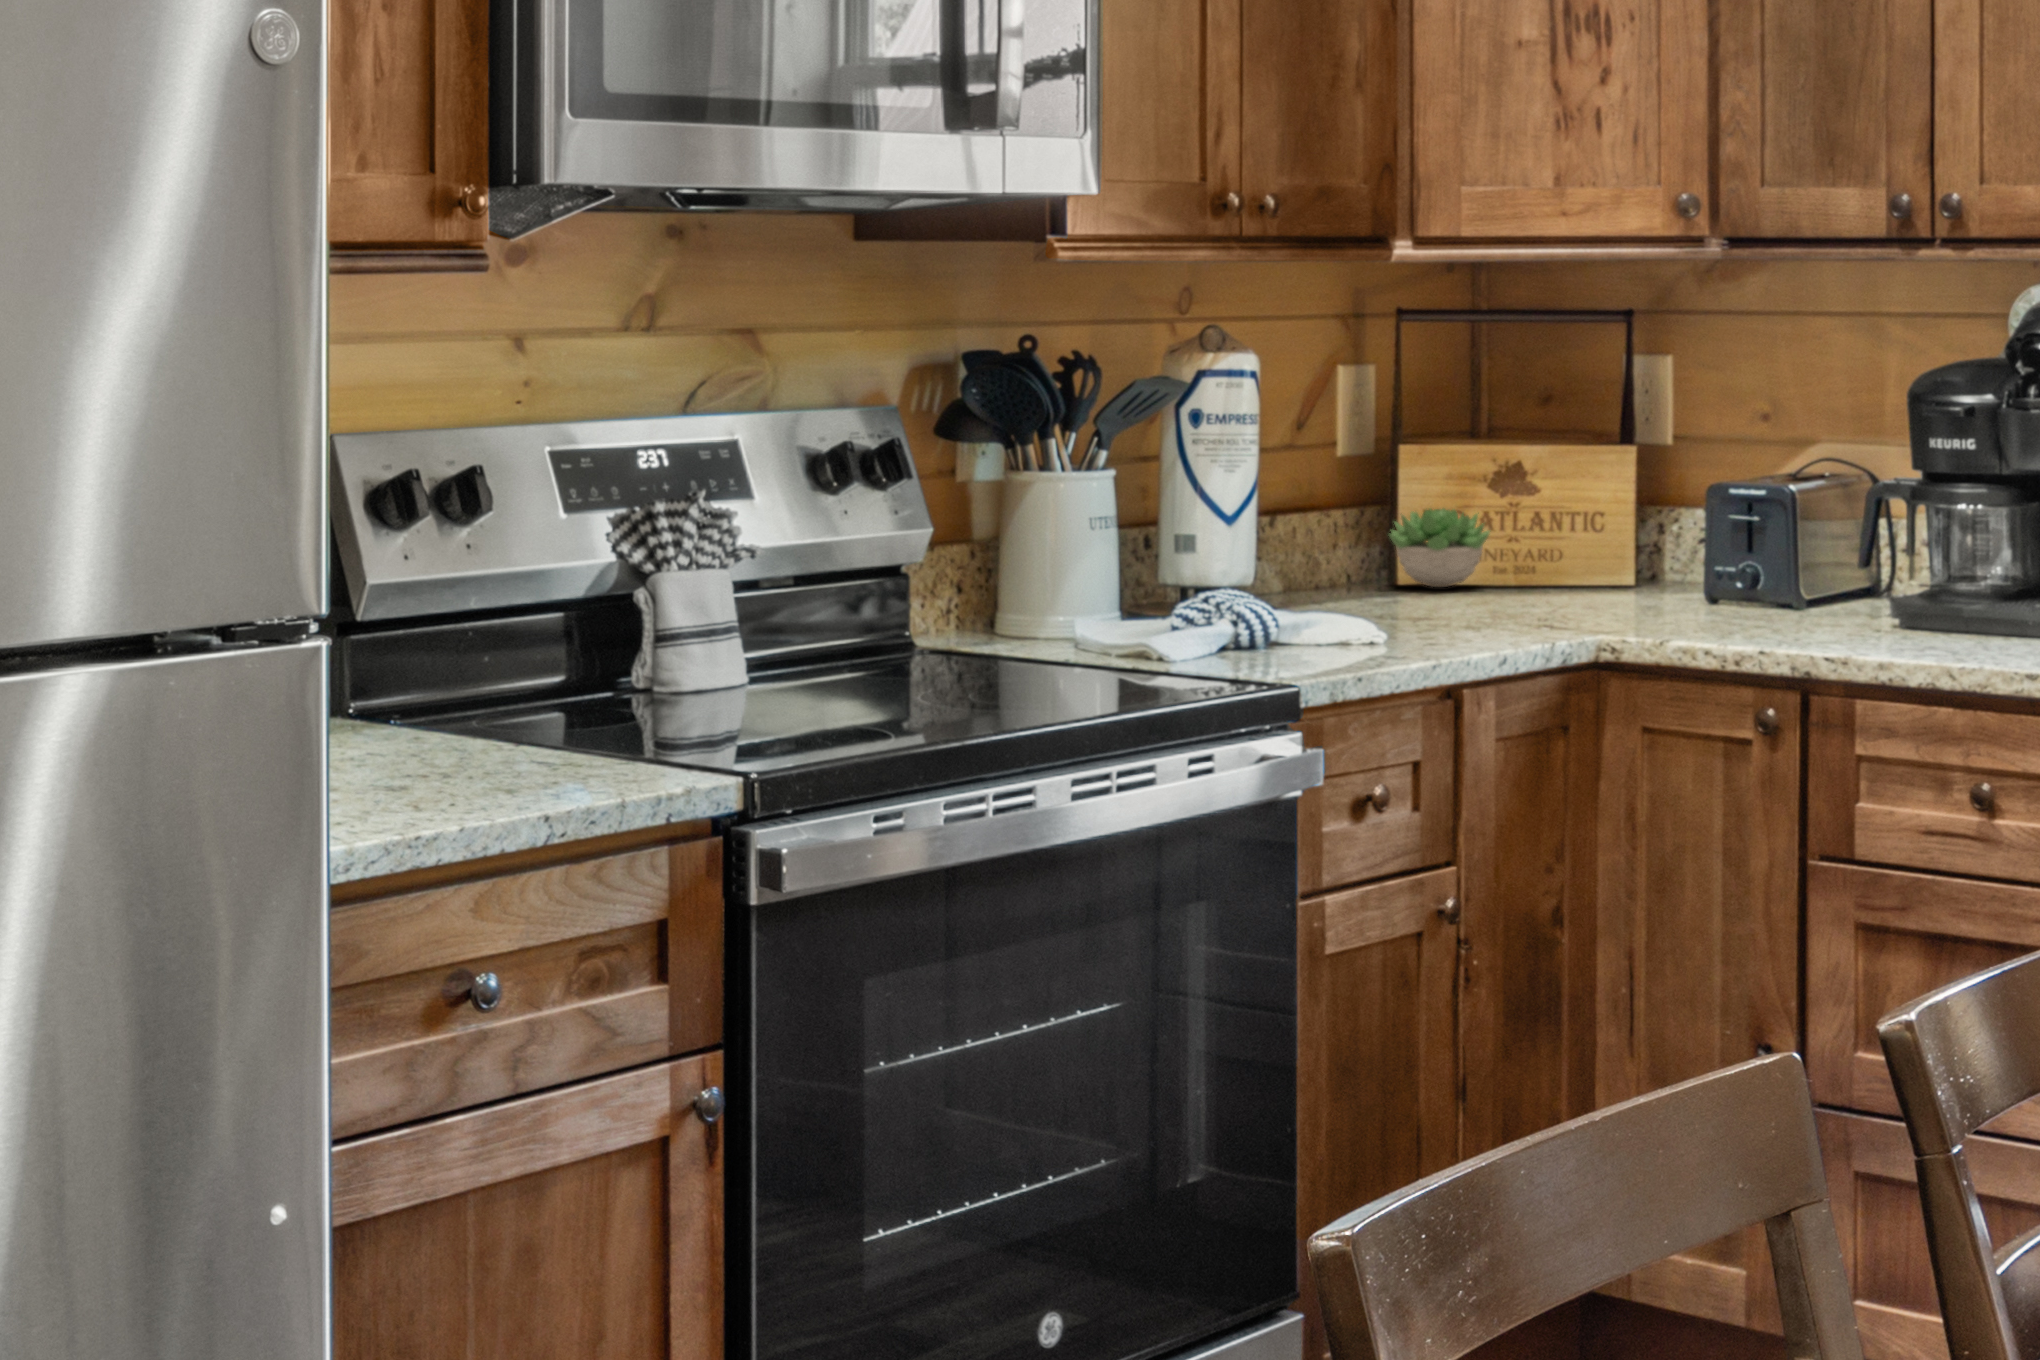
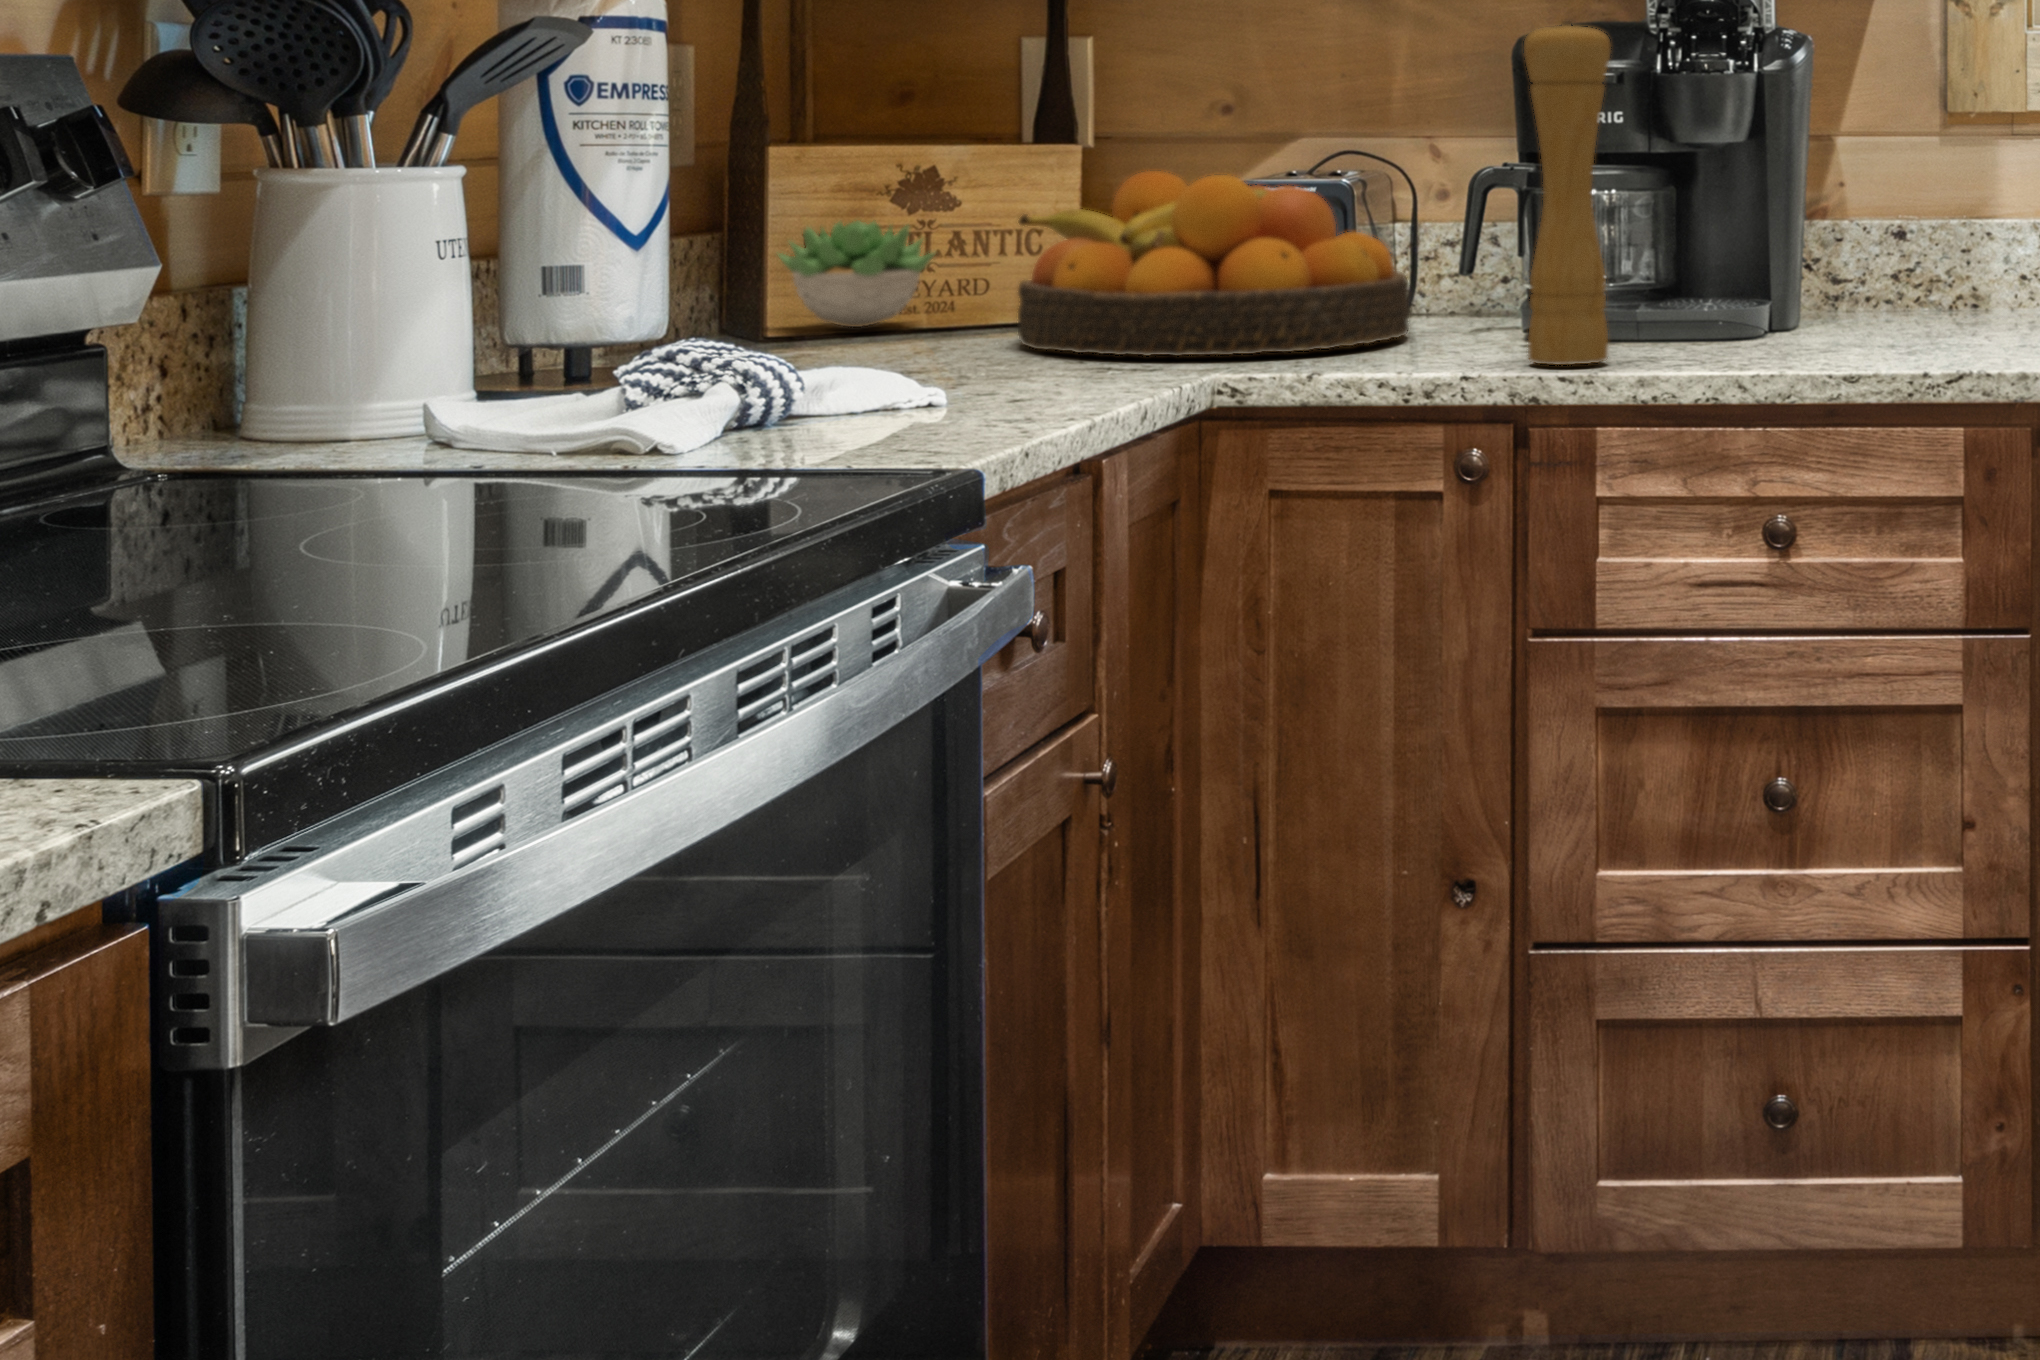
pepper mill: none [1799,379,1866,649] -> present [1524,21,1611,365]
fruit bowl: none [1501,481,1789,626] -> present [1018,171,1410,356]

